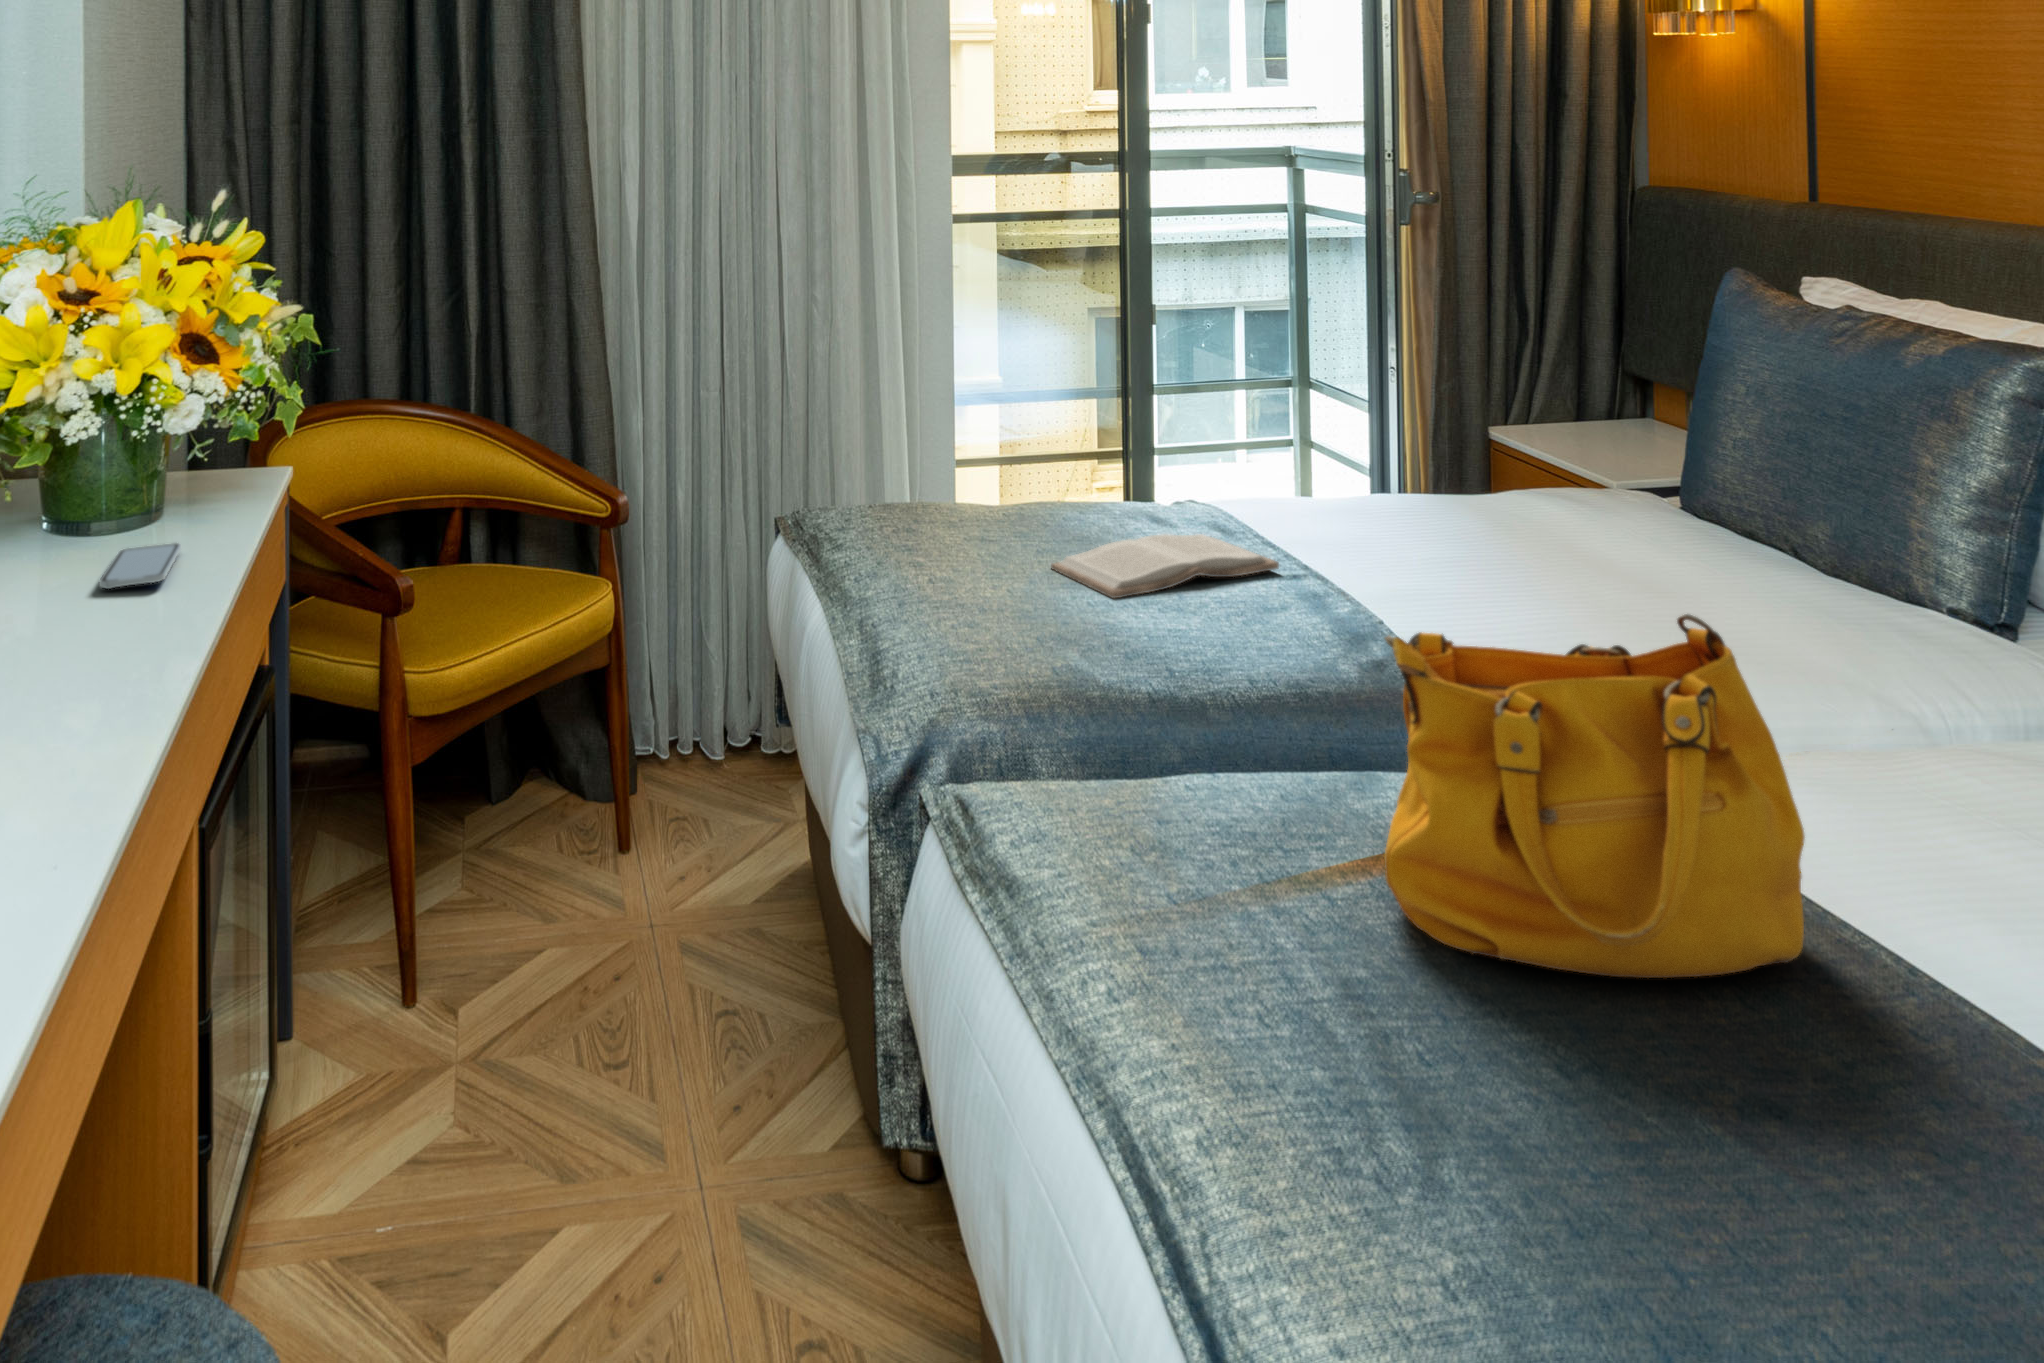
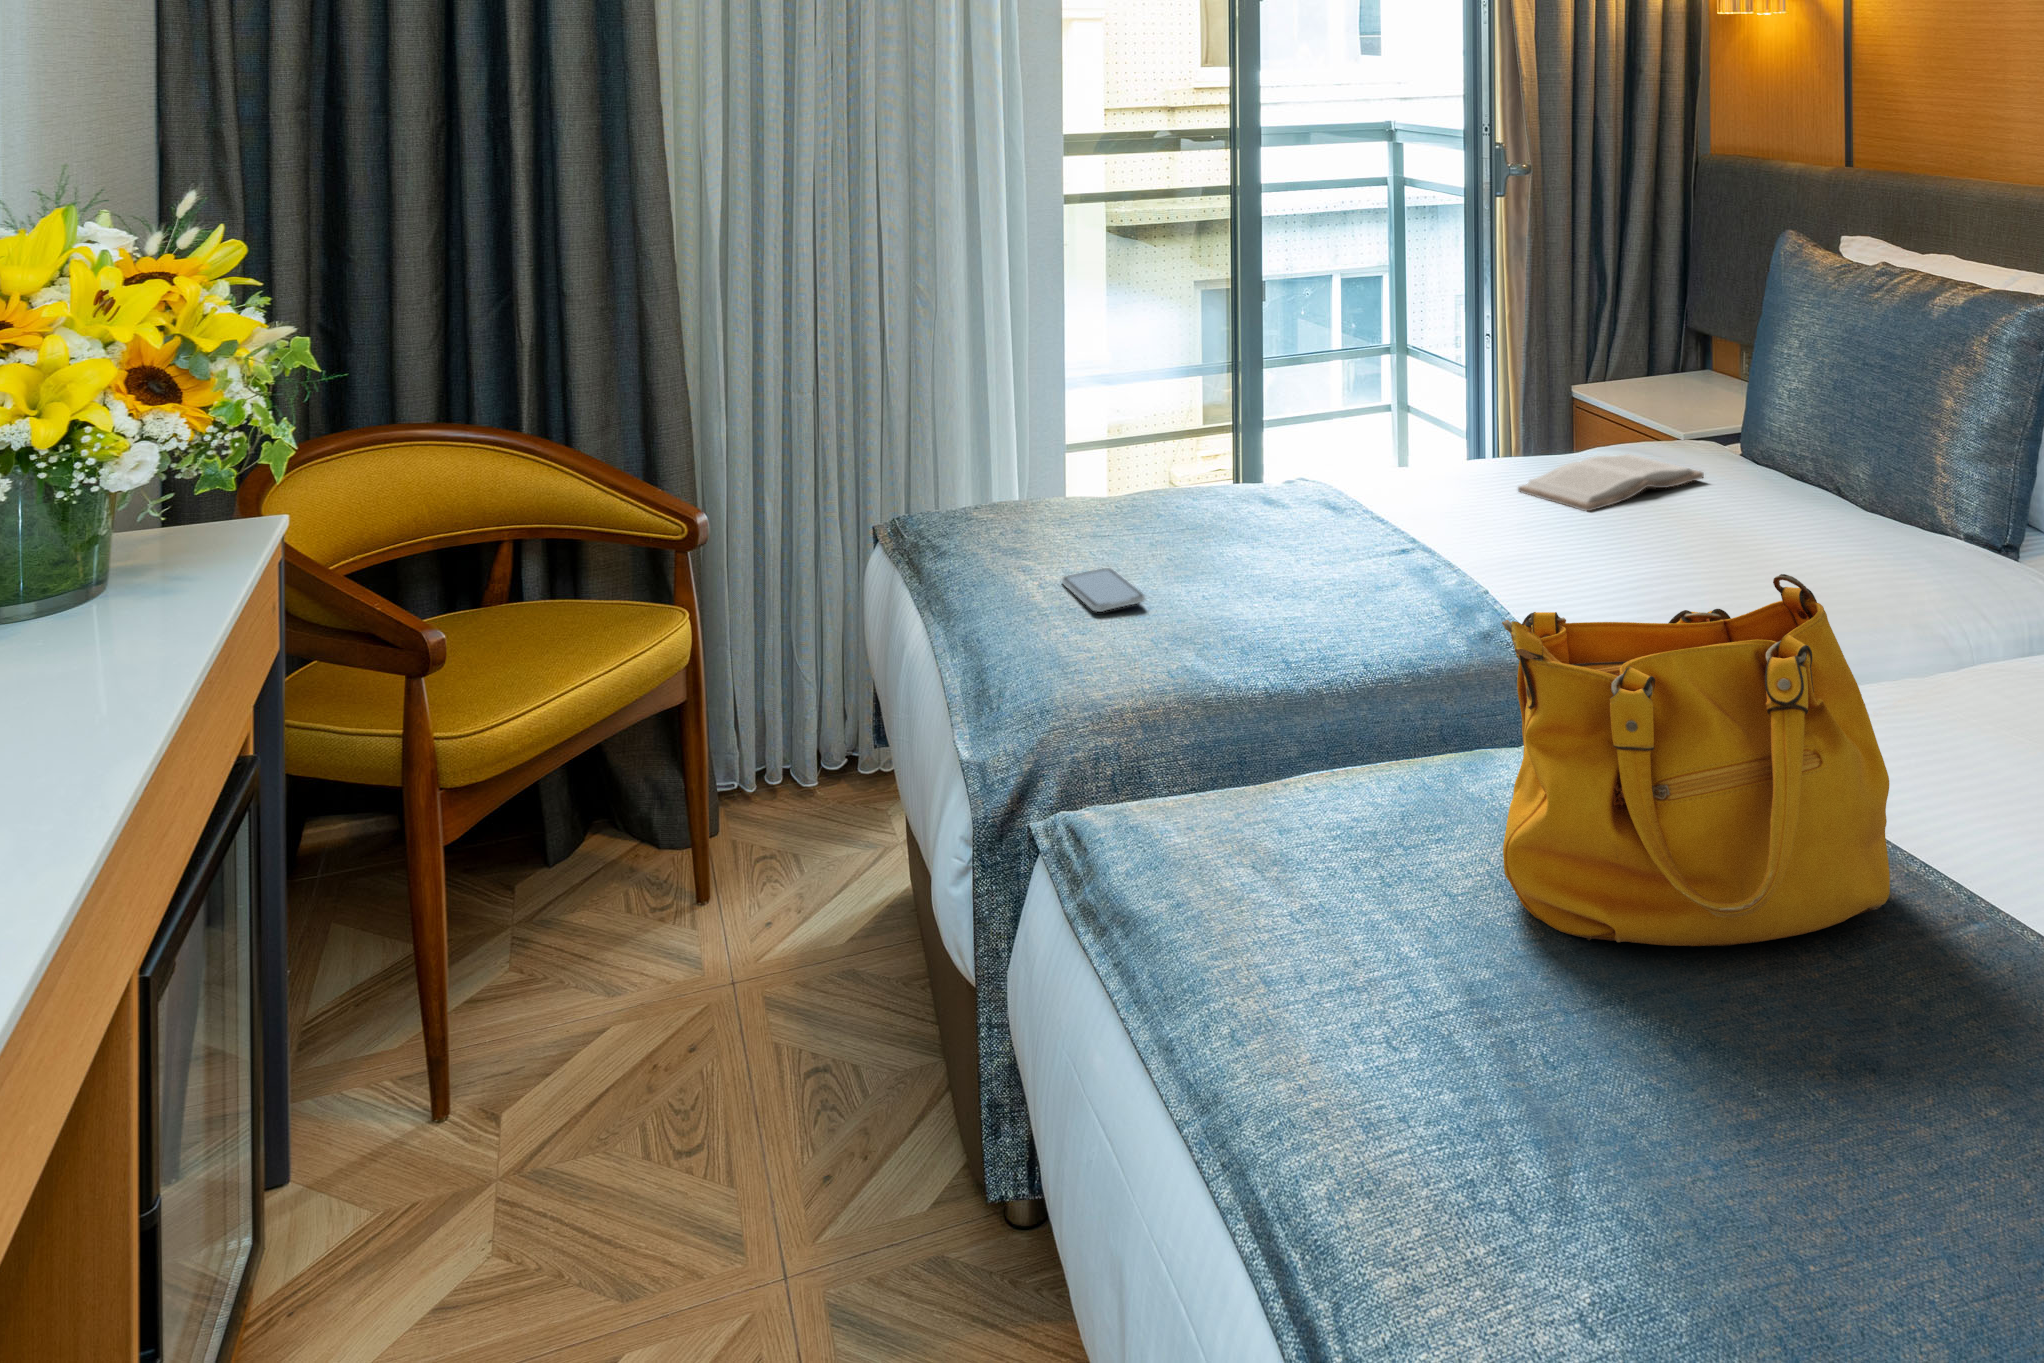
book: present [1051,534,1279,598] -> present [1518,454,1704,511]
smartphone: present [99,543,181,589] -> present [1062,568,1145,612]

